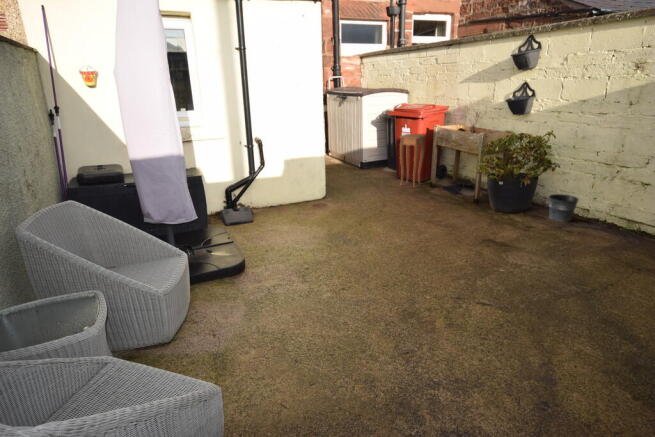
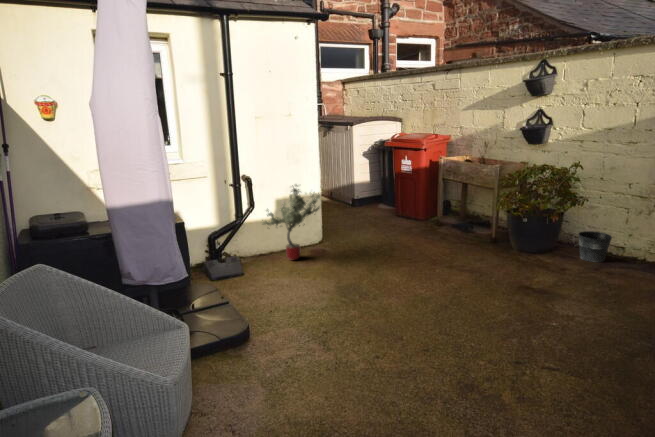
side table: present [400,134,425,184] -> none [401,166,430,227]
potted tree: none [270,146,323,212] -> present [263,185,320,261]

